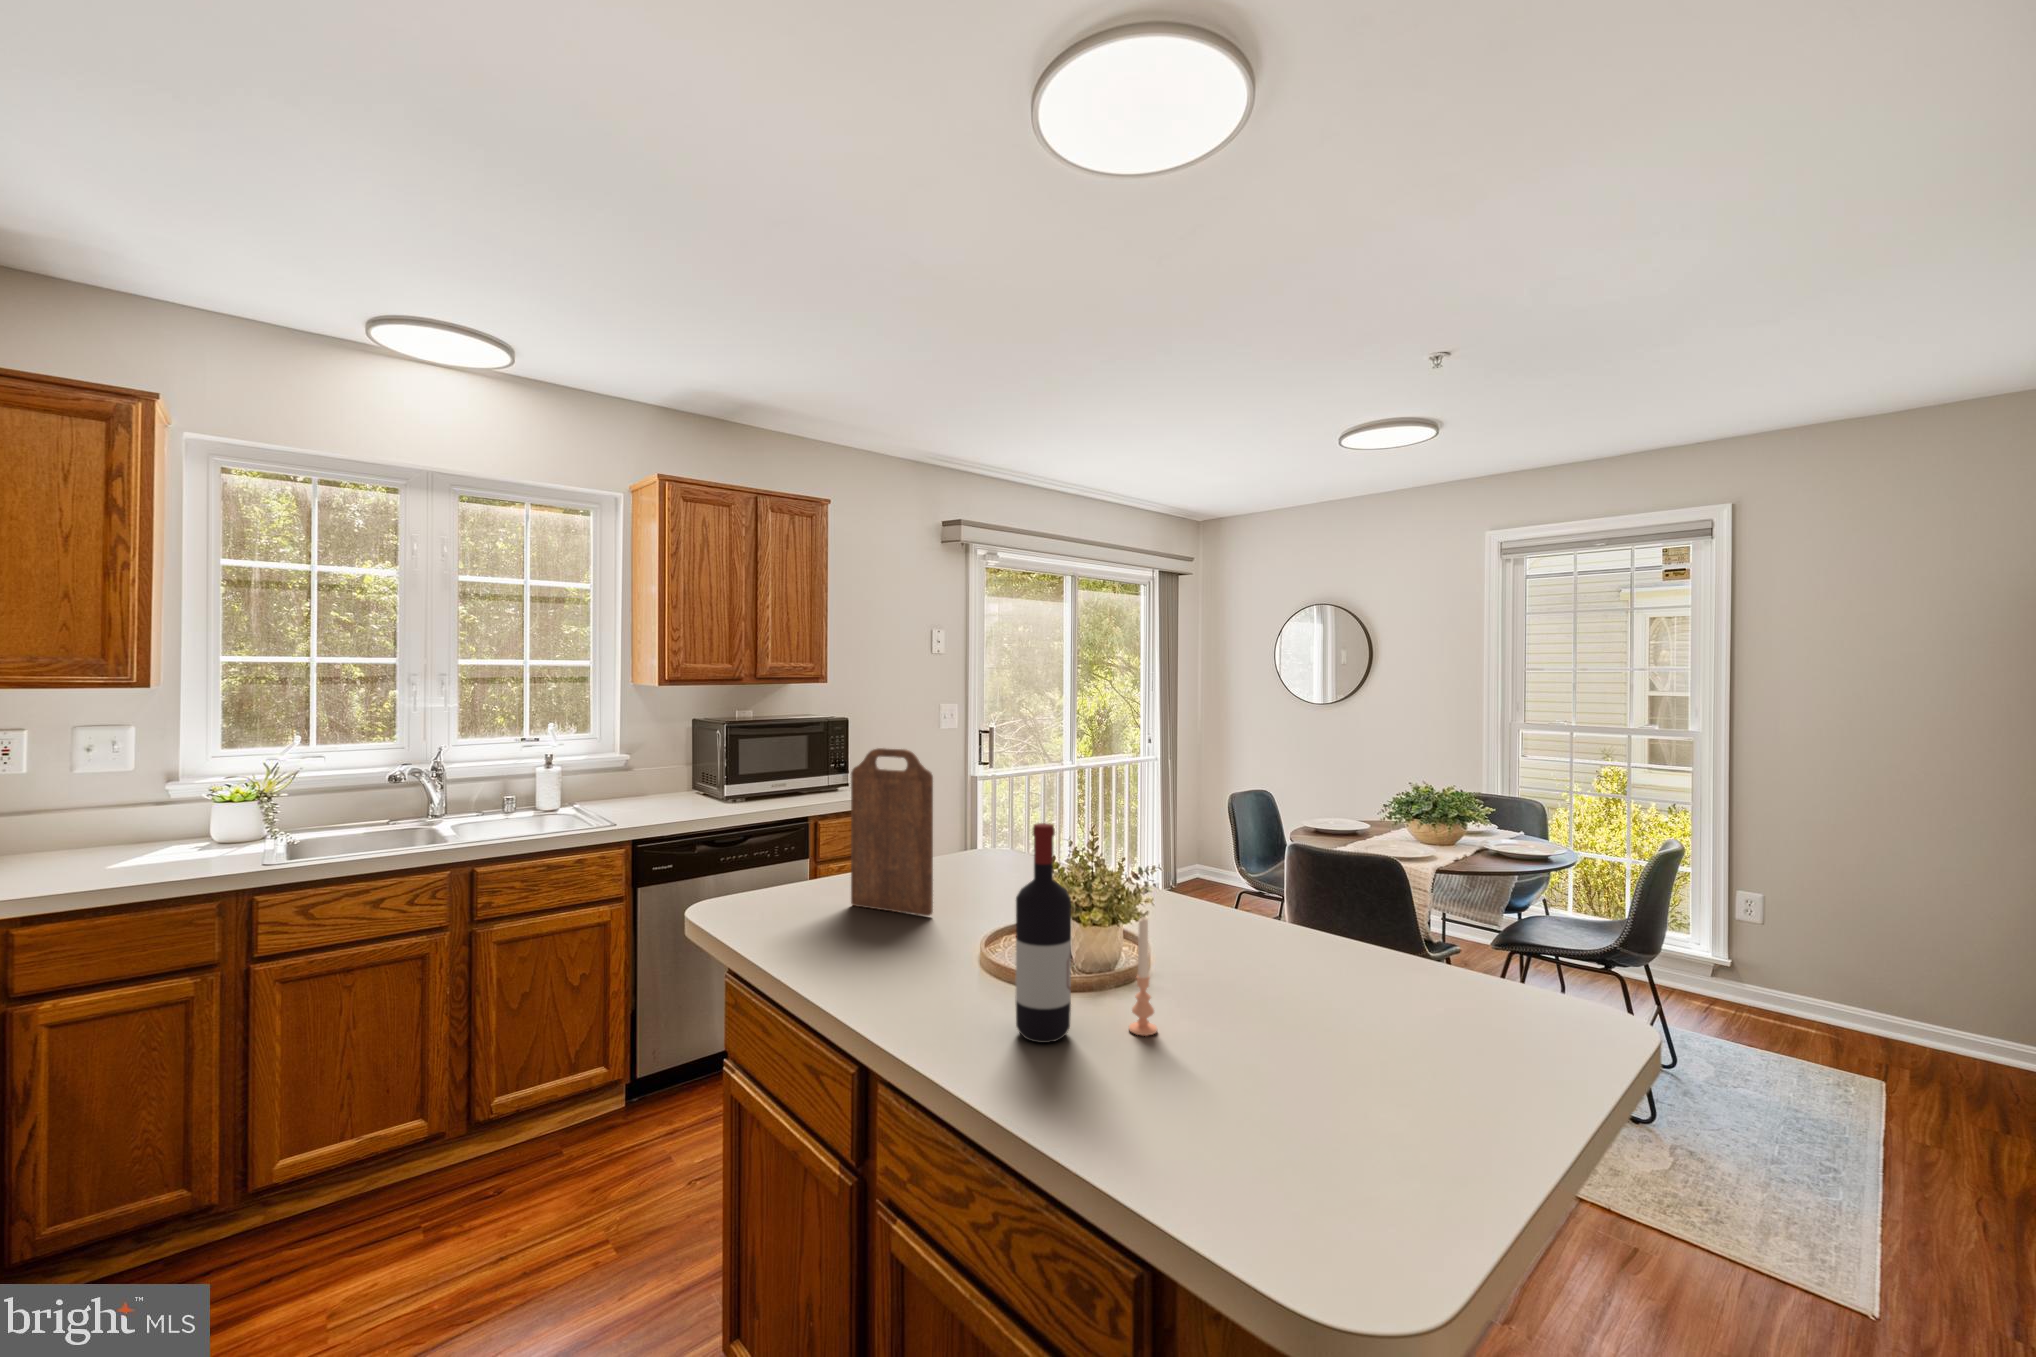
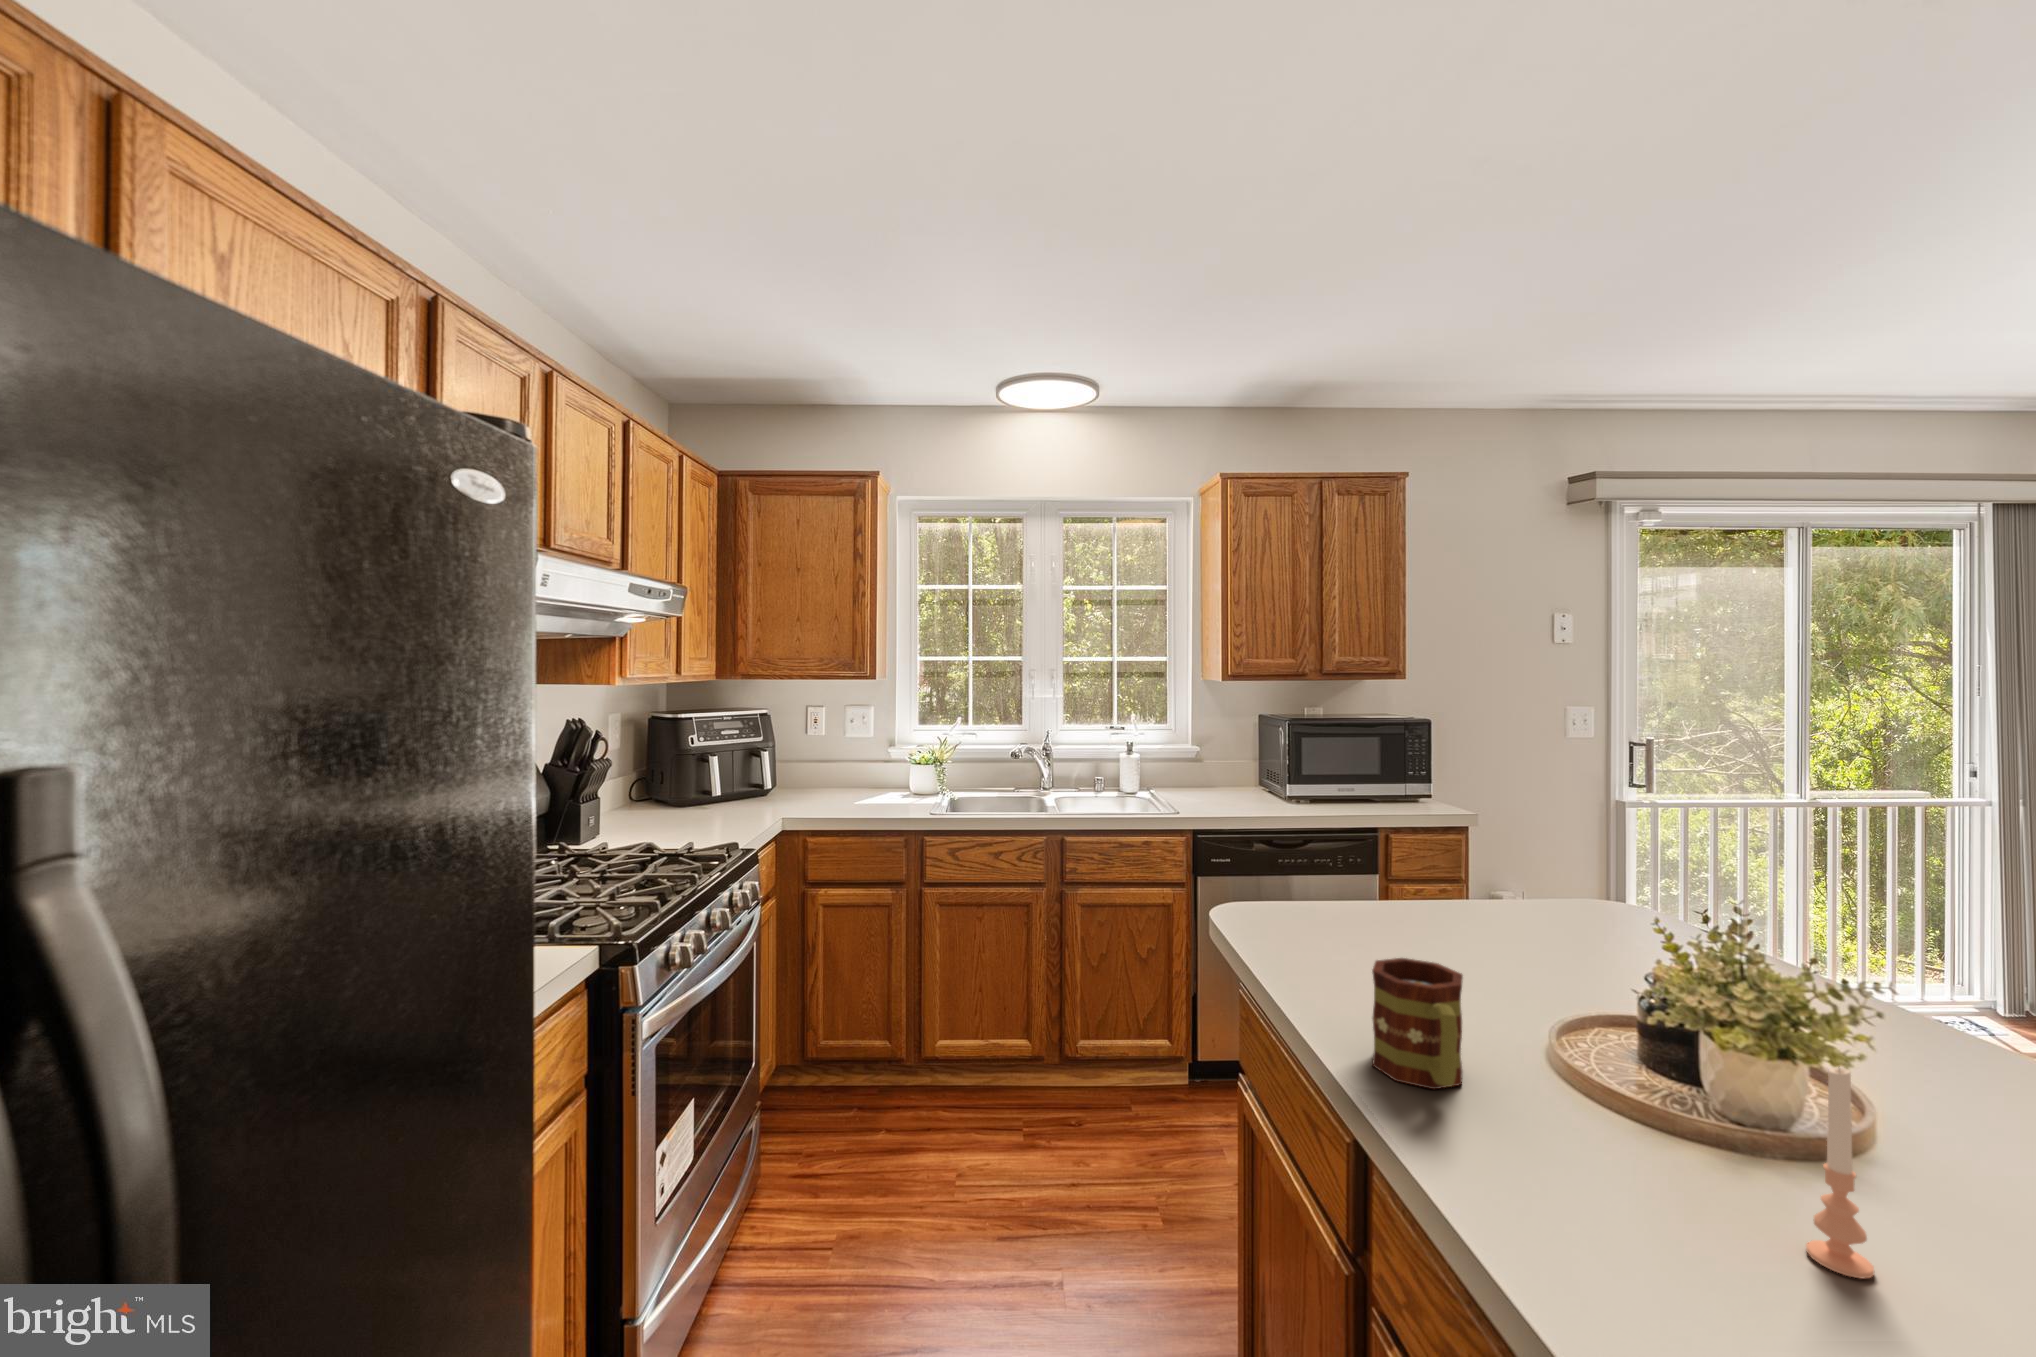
cutting board: present [851,748,933,916] -> none [1388,753,1494,970]
wine bottle: present [1016,823,1071,1043] -> none [1572,878,1677,1221]
mug: none [872,910,939,1006] -> present [1372,958,1463,1090]

